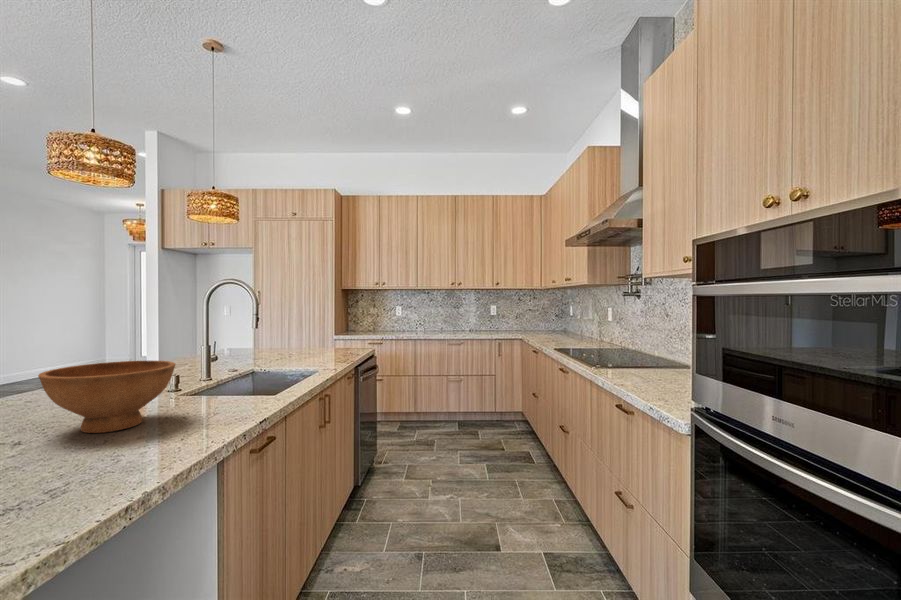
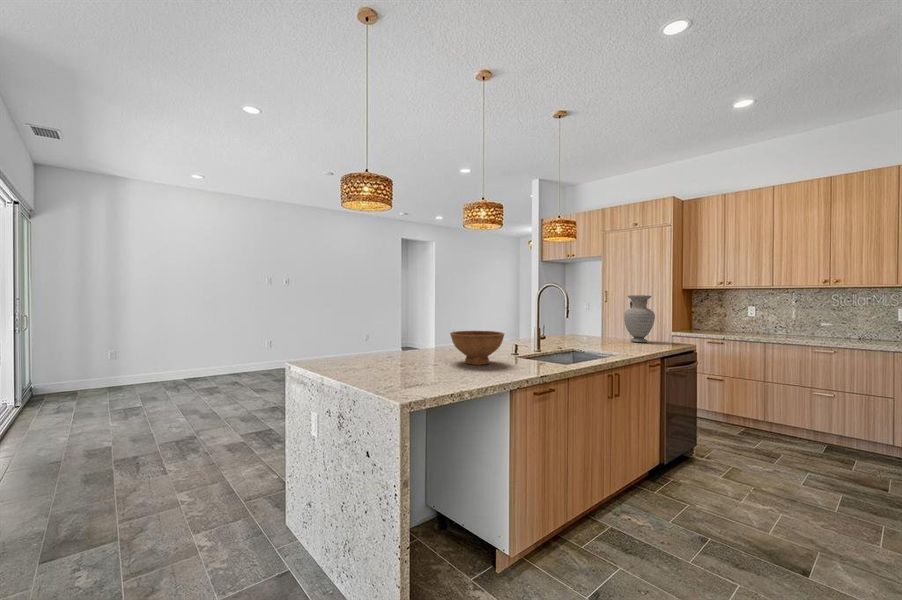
vase: none [304,297,338,351] -> present [624,295,655,342]

